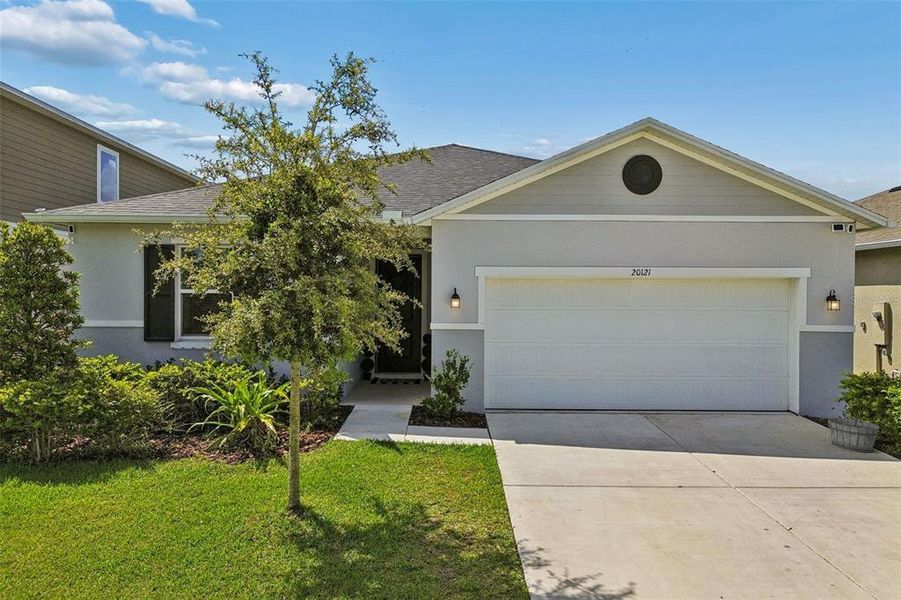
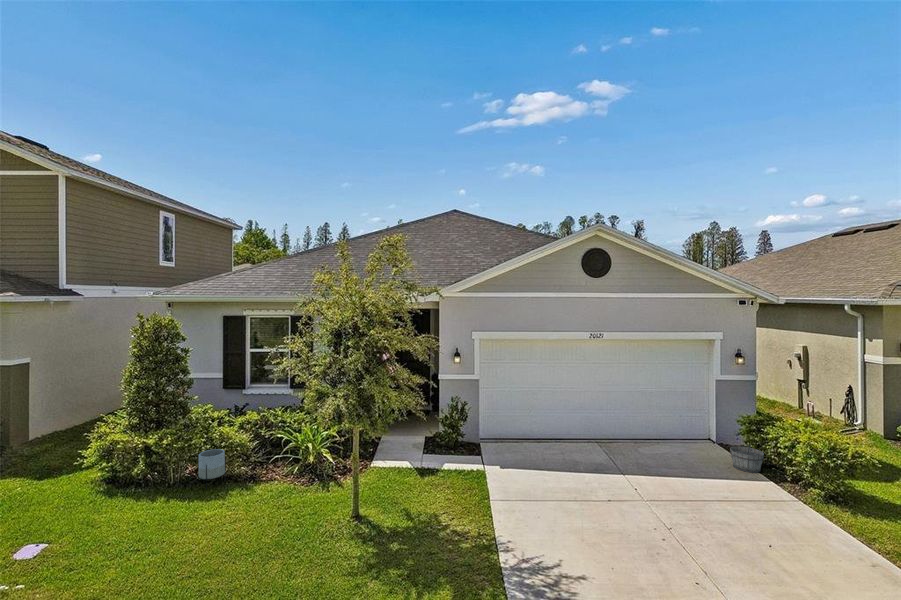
planter: none [69,410,114,467] -> present [198,449,226,489]

